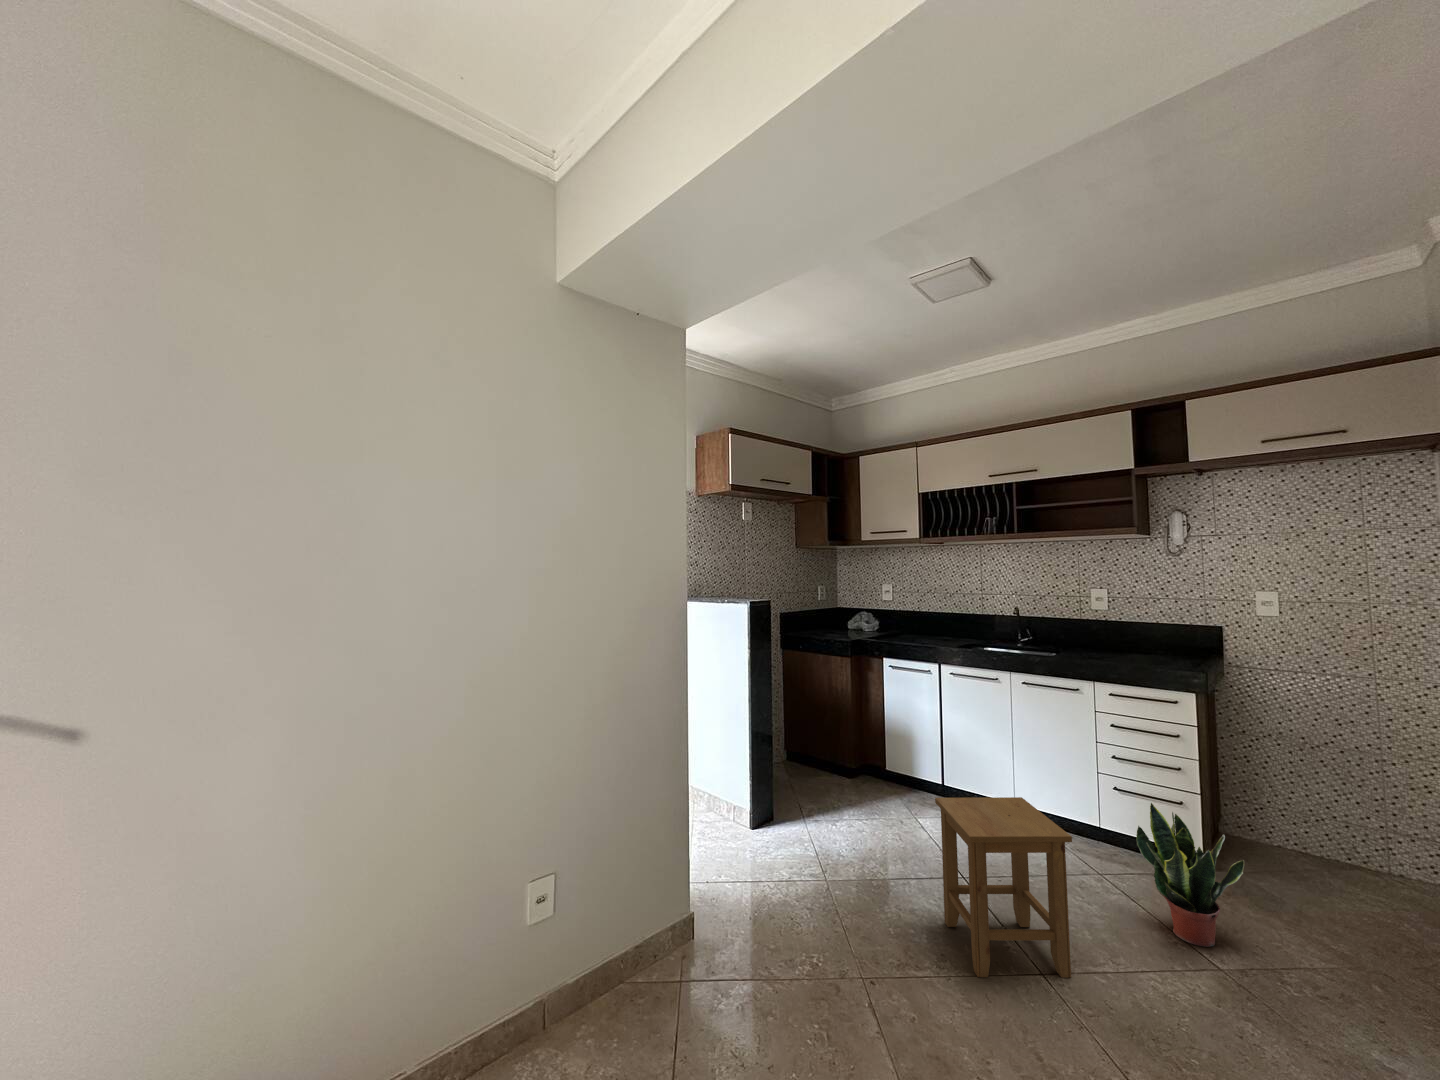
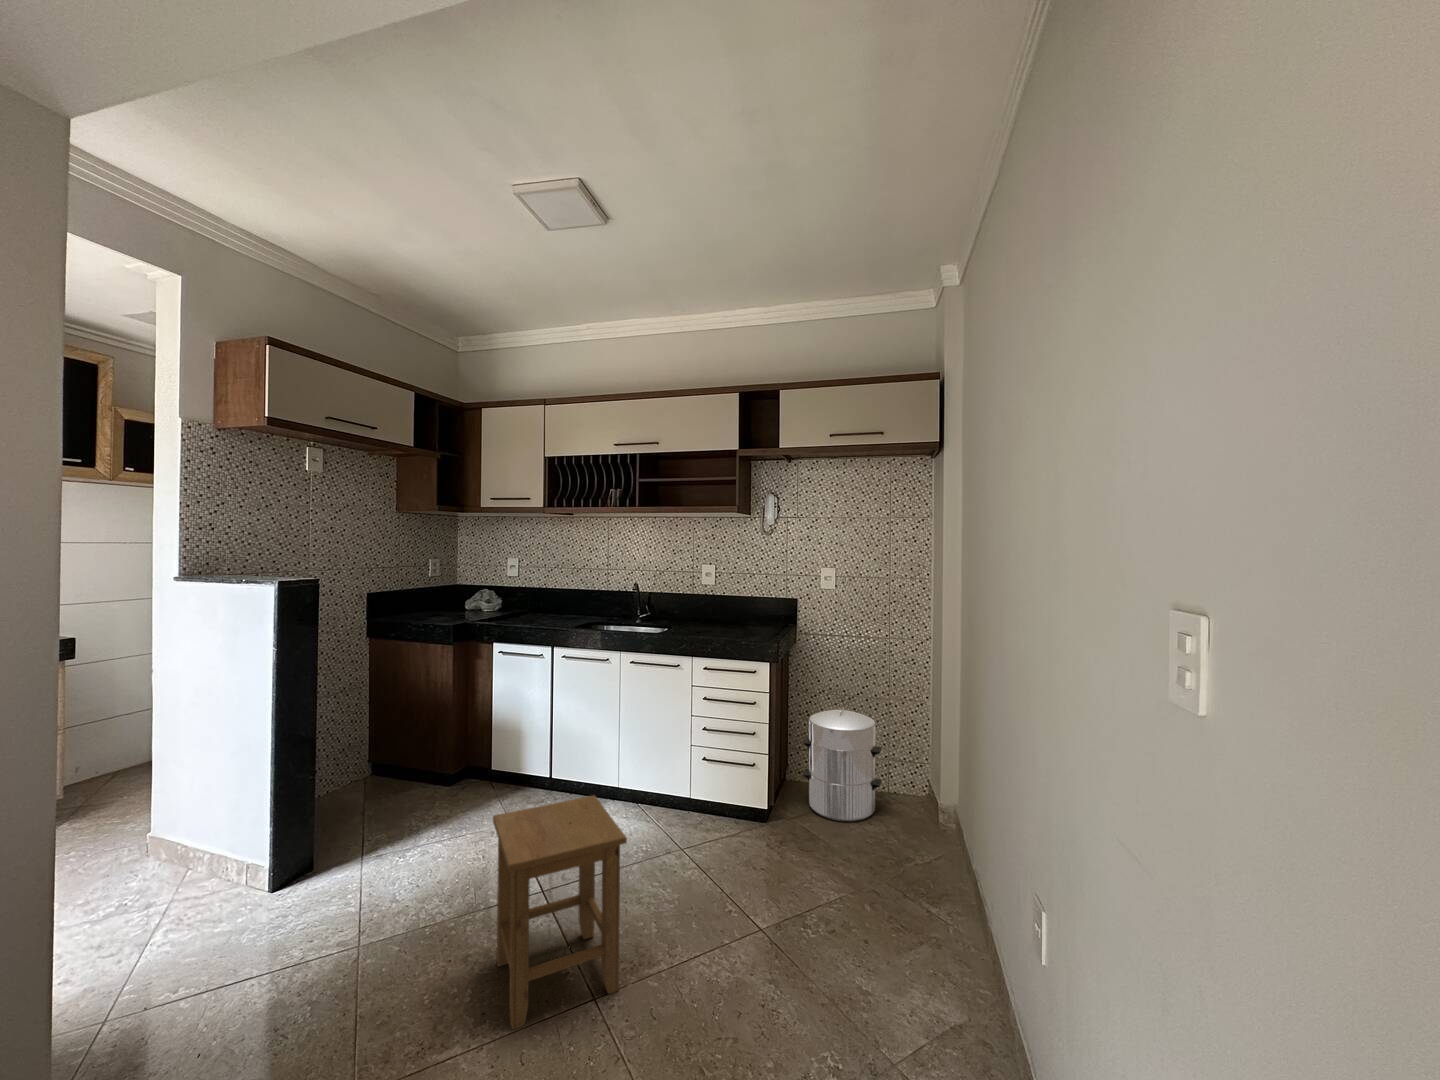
waste bin: none [1246,754,1377,893] -> present [803,707,882,822]
potted plant: present [1136,803,1244,947] -> none [704,777,785,908]

